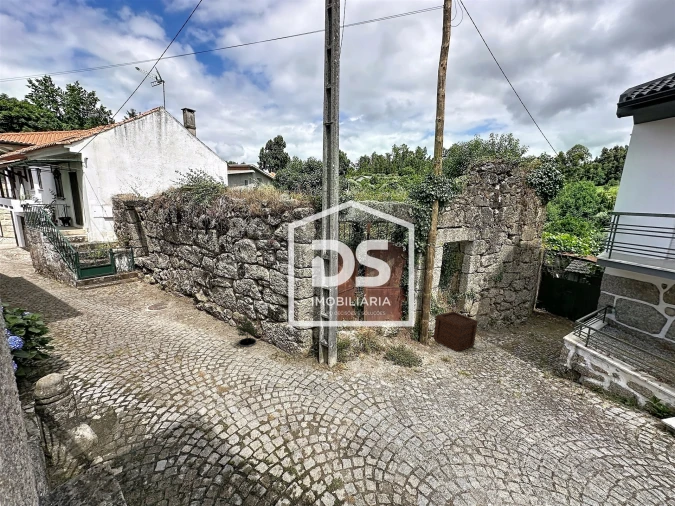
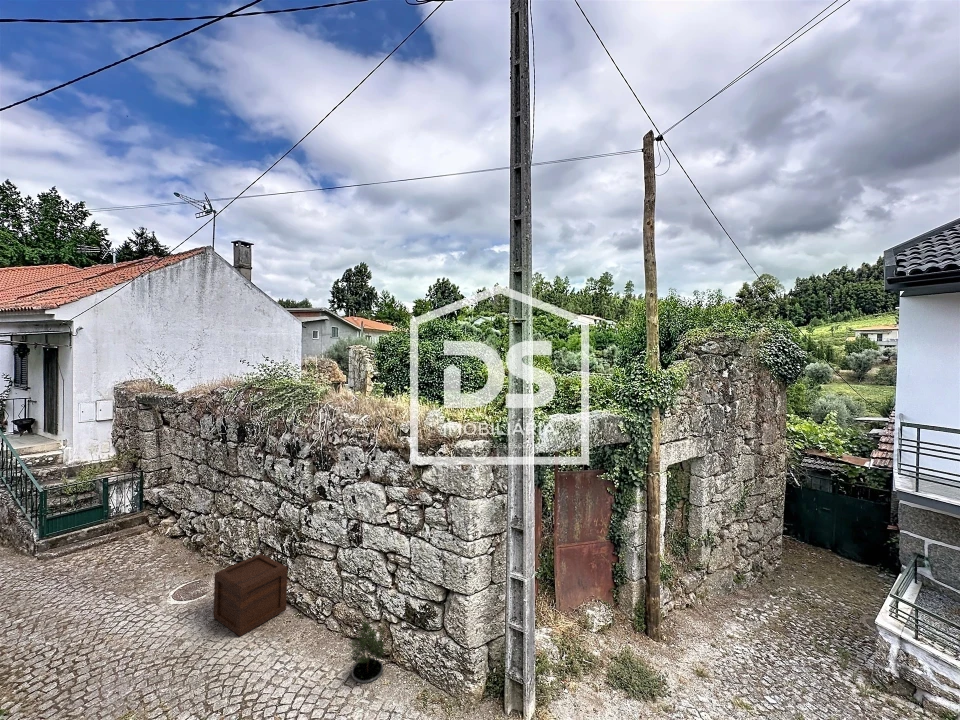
wooden crate: present [434,311,478,352] -> present [214,554,287,636]

